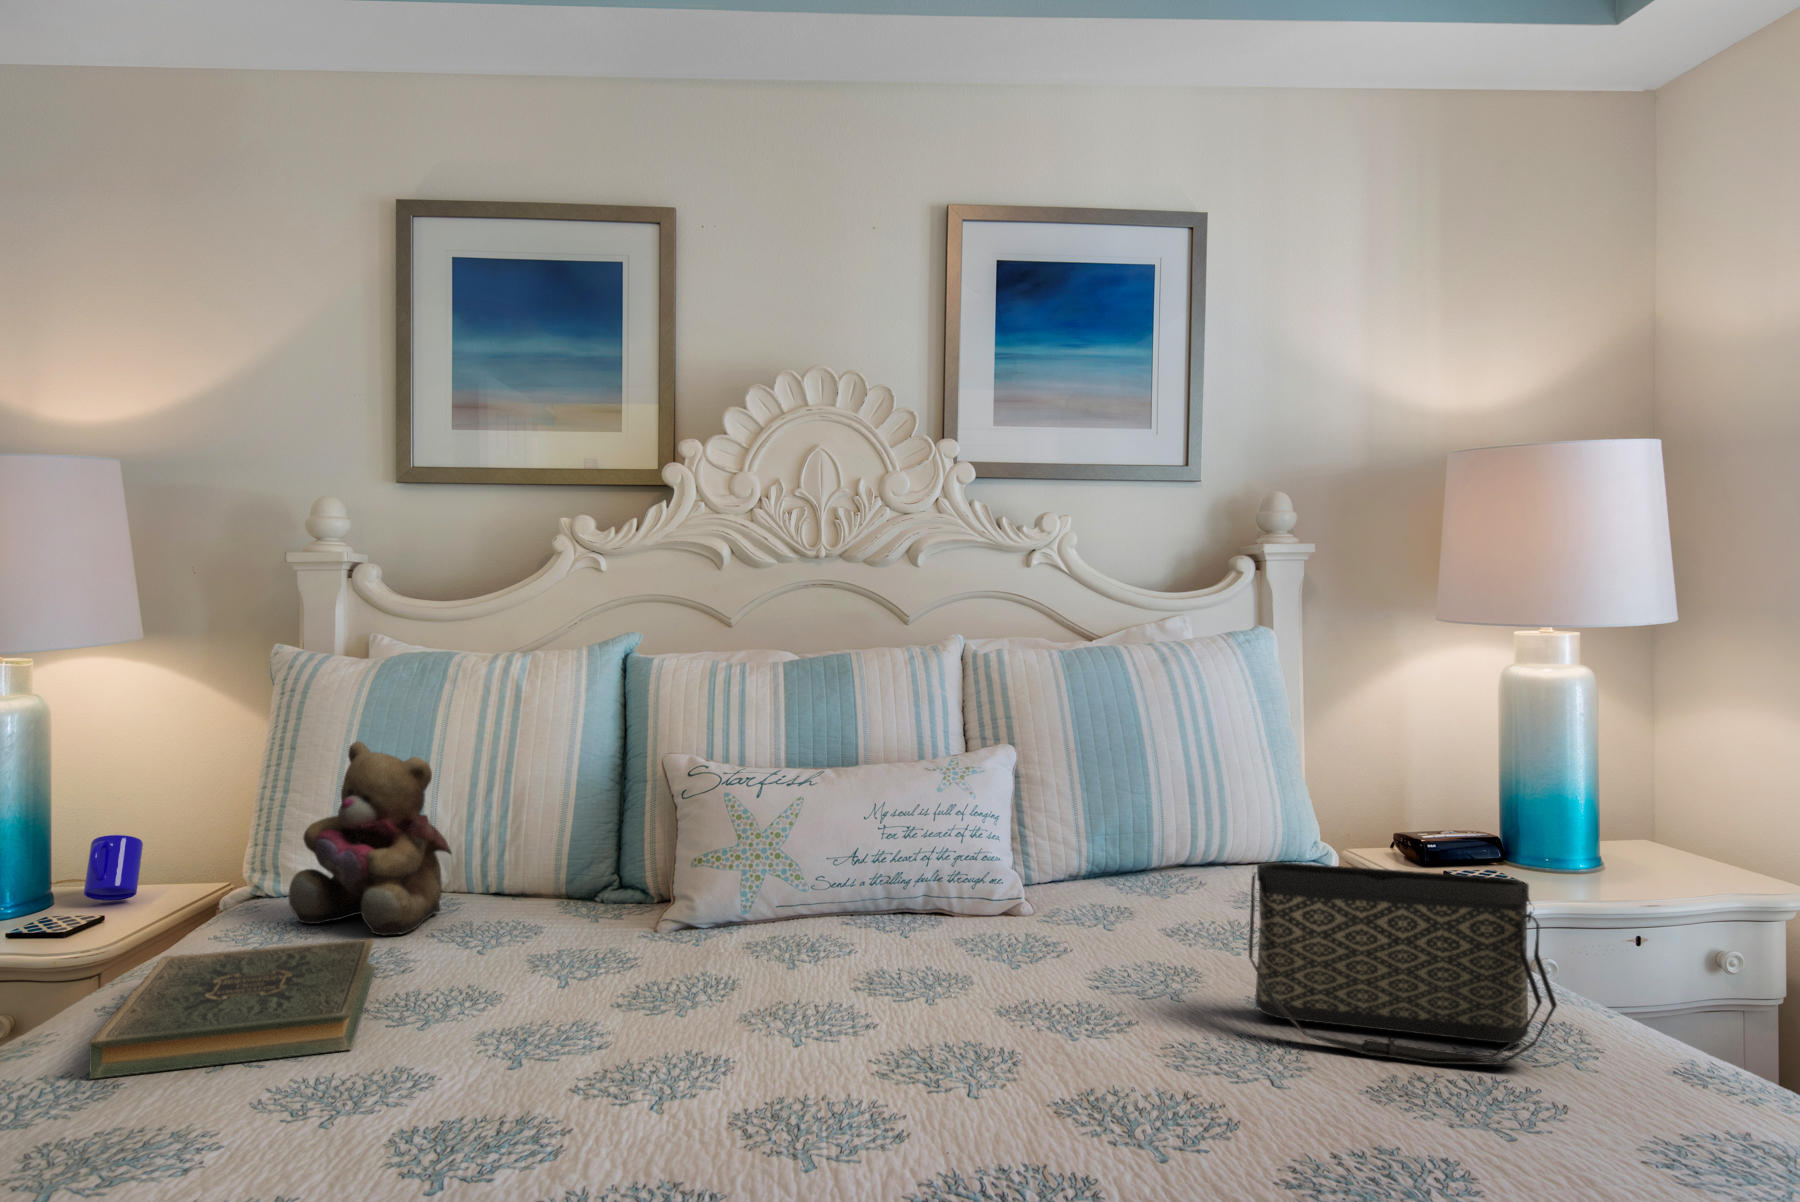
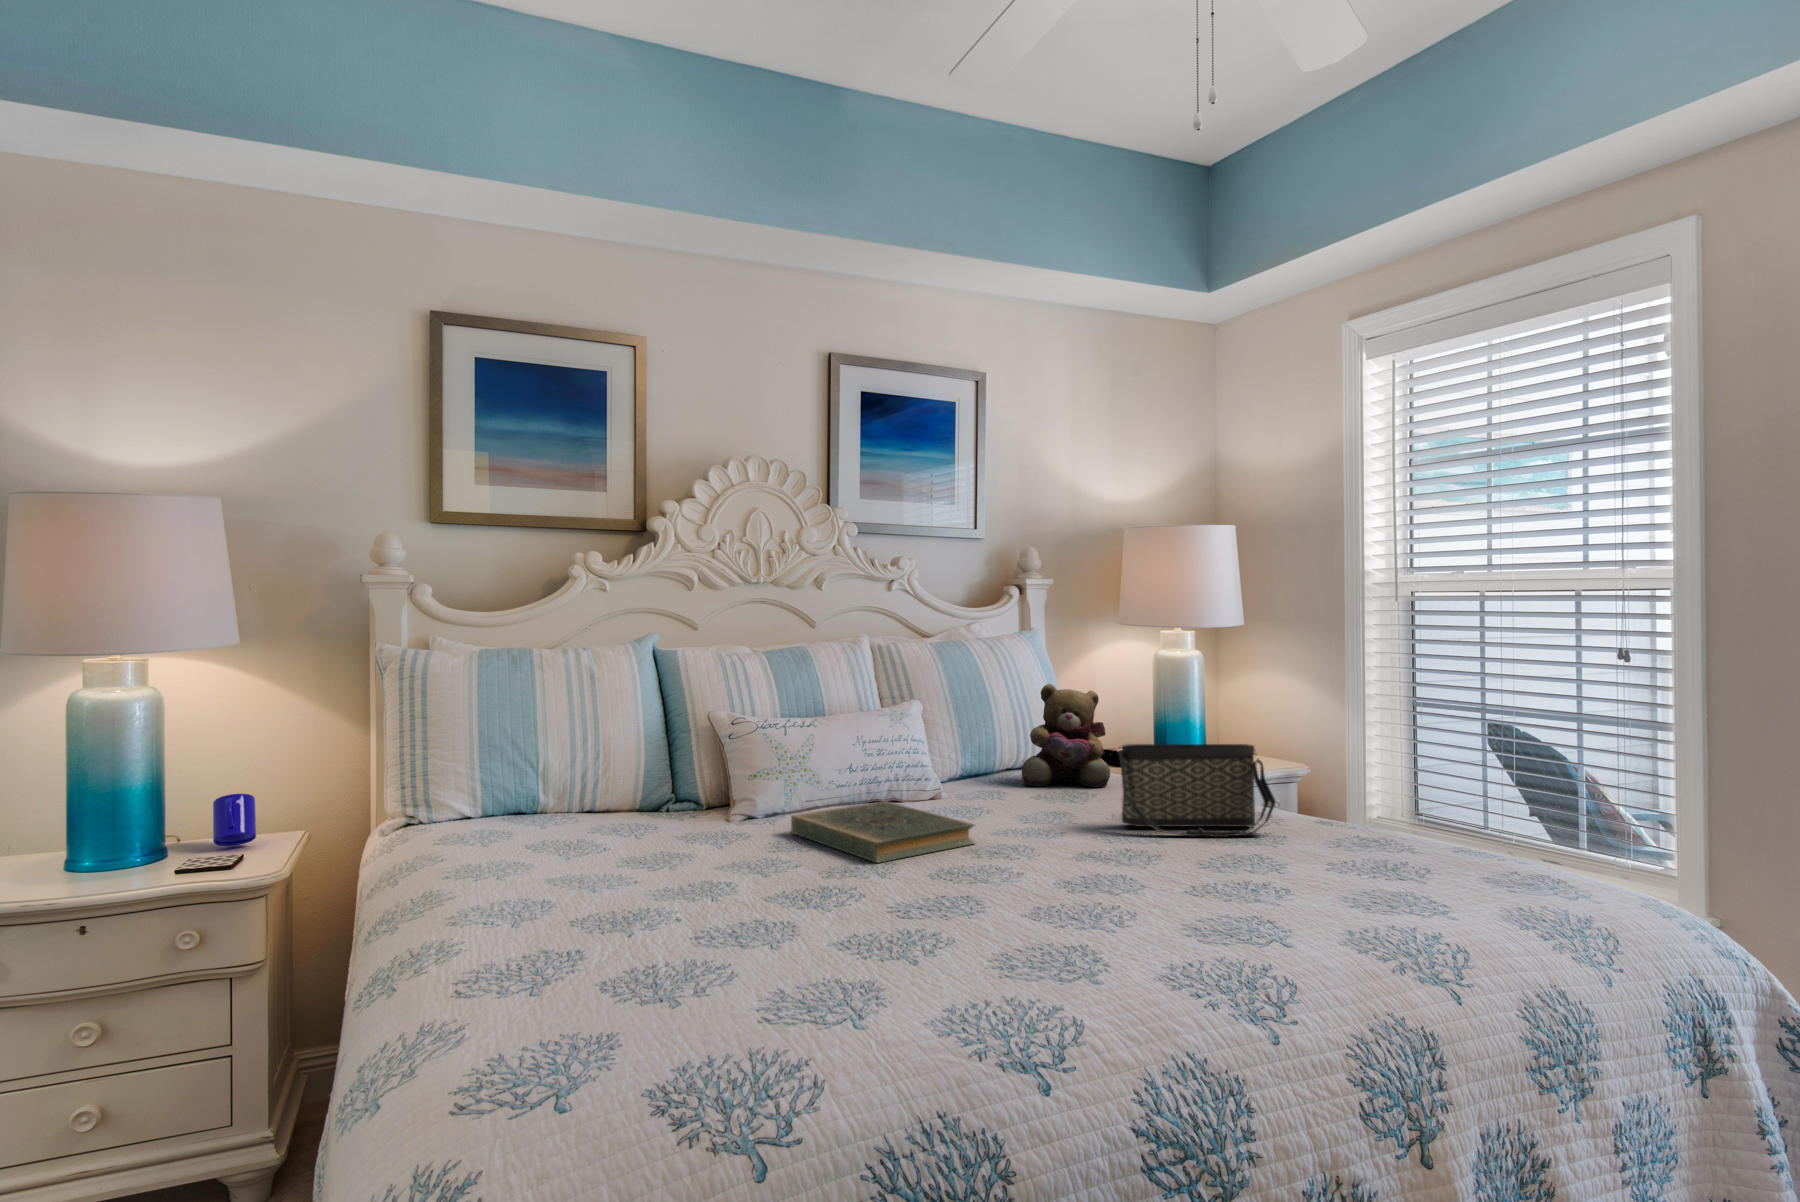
teddy bear: present [289,741,452,936] -> present [1022,684,1110,787]
book: present [89,939,375,1079] -> present [791,801,974,863]

